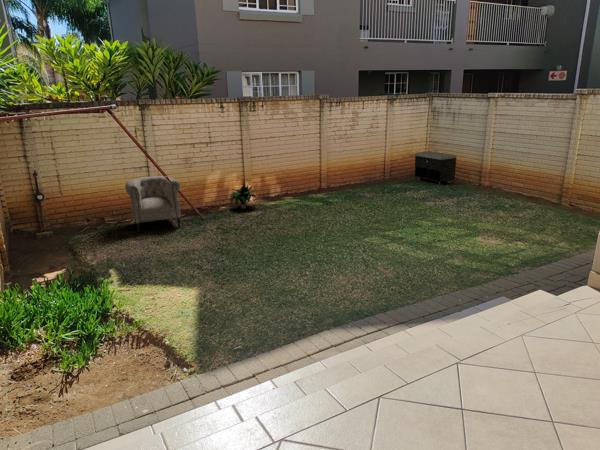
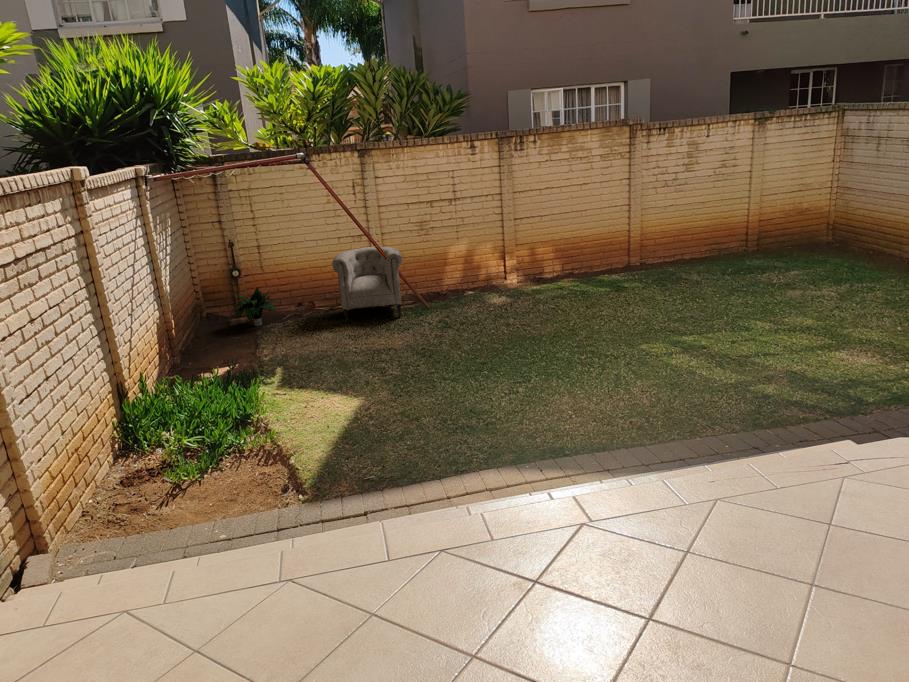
storage bench: present [414,151,456,184] -> none [807,205,885,261]
potted plant: present [230,184,257,209] -> present [234,287,278,326]

